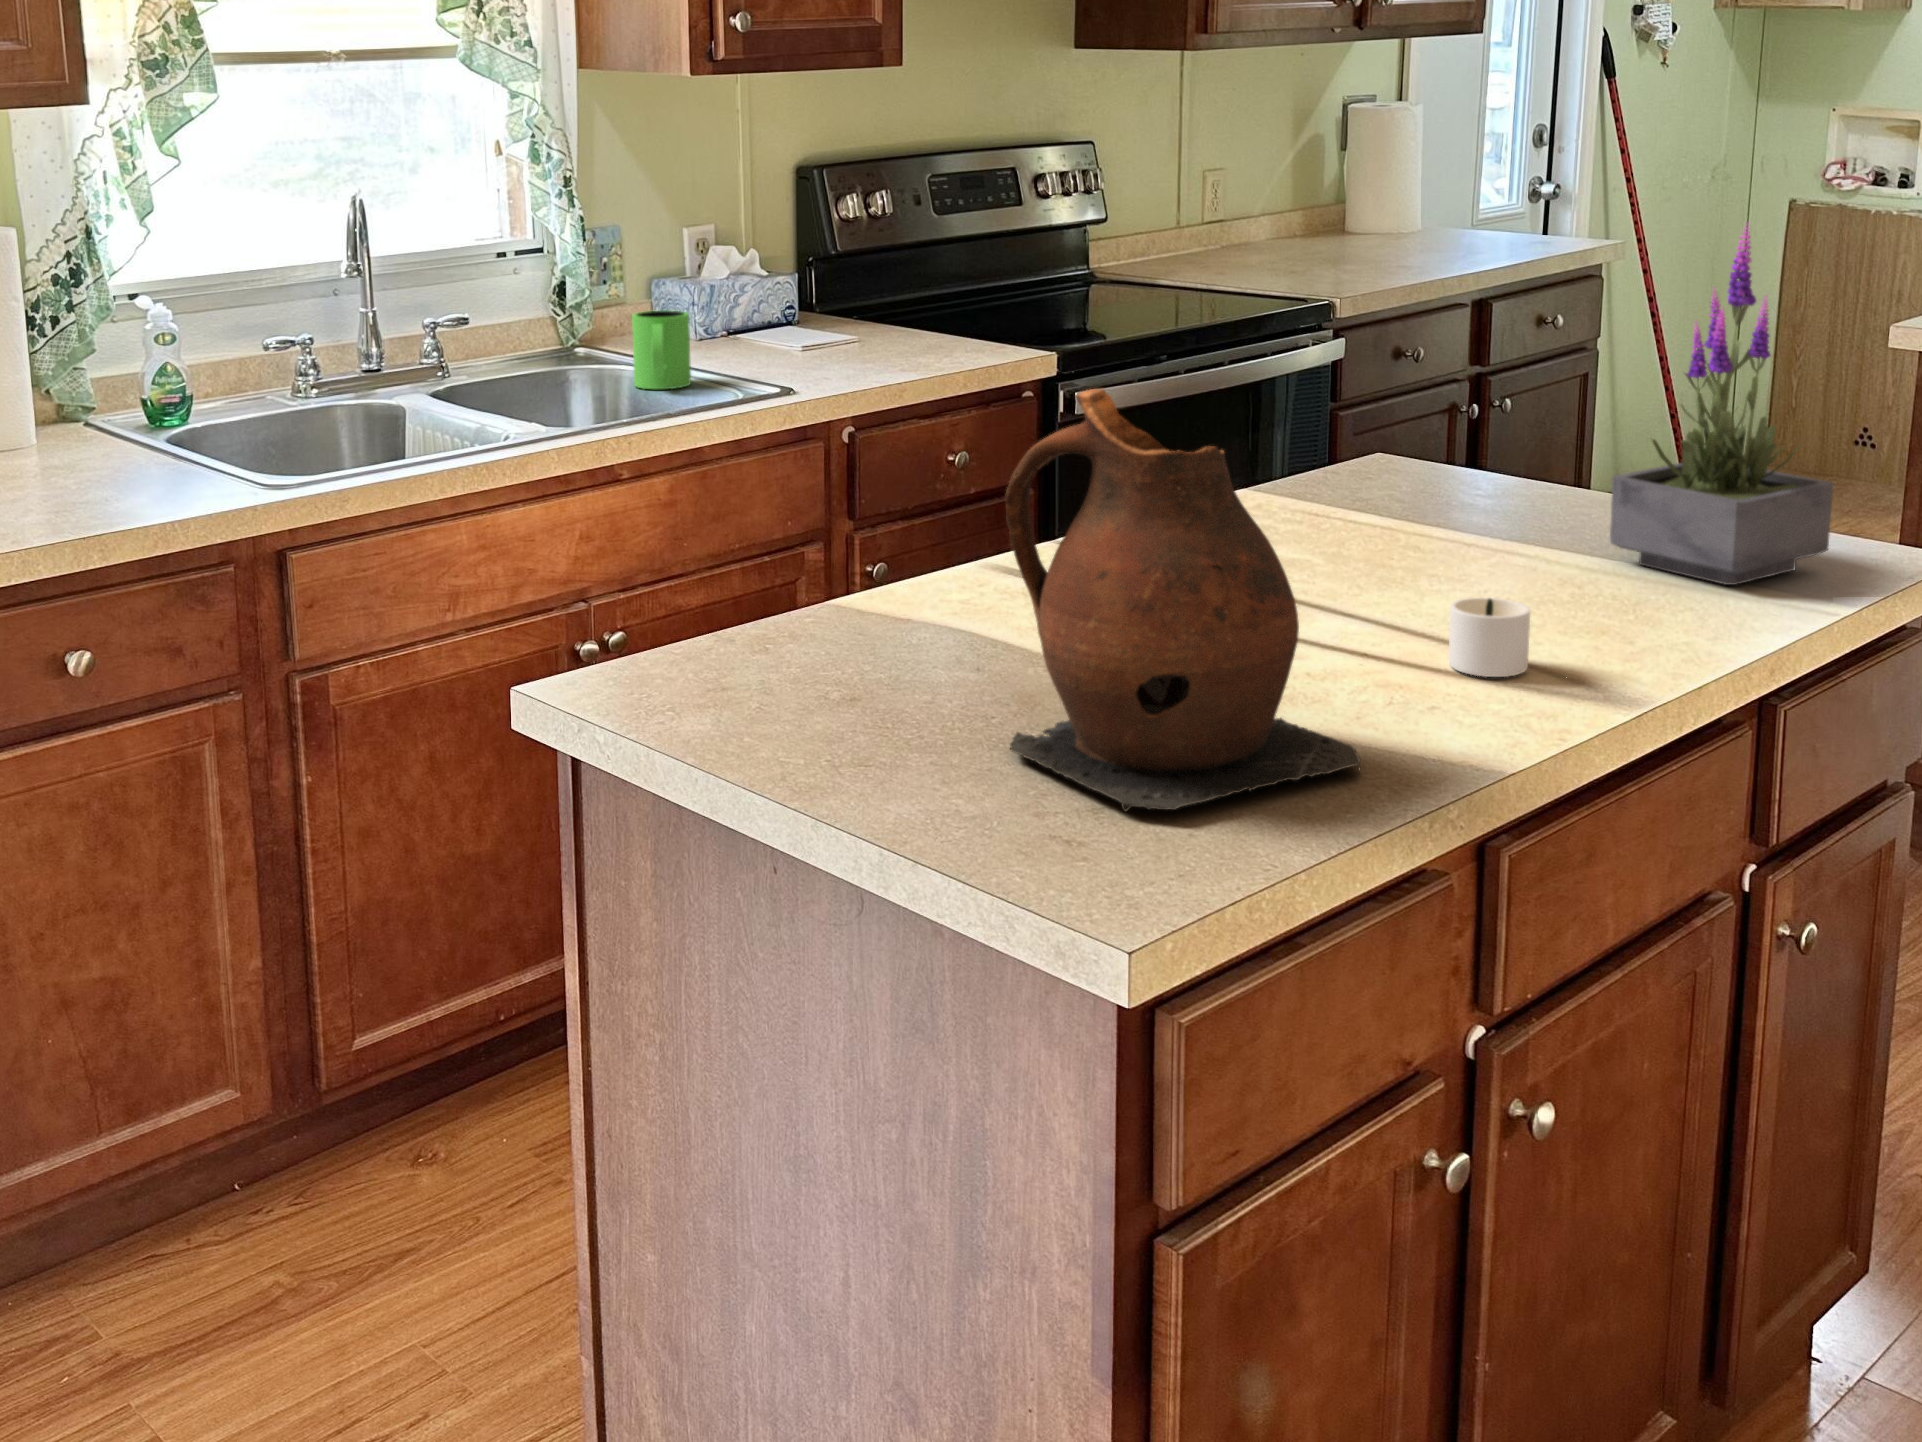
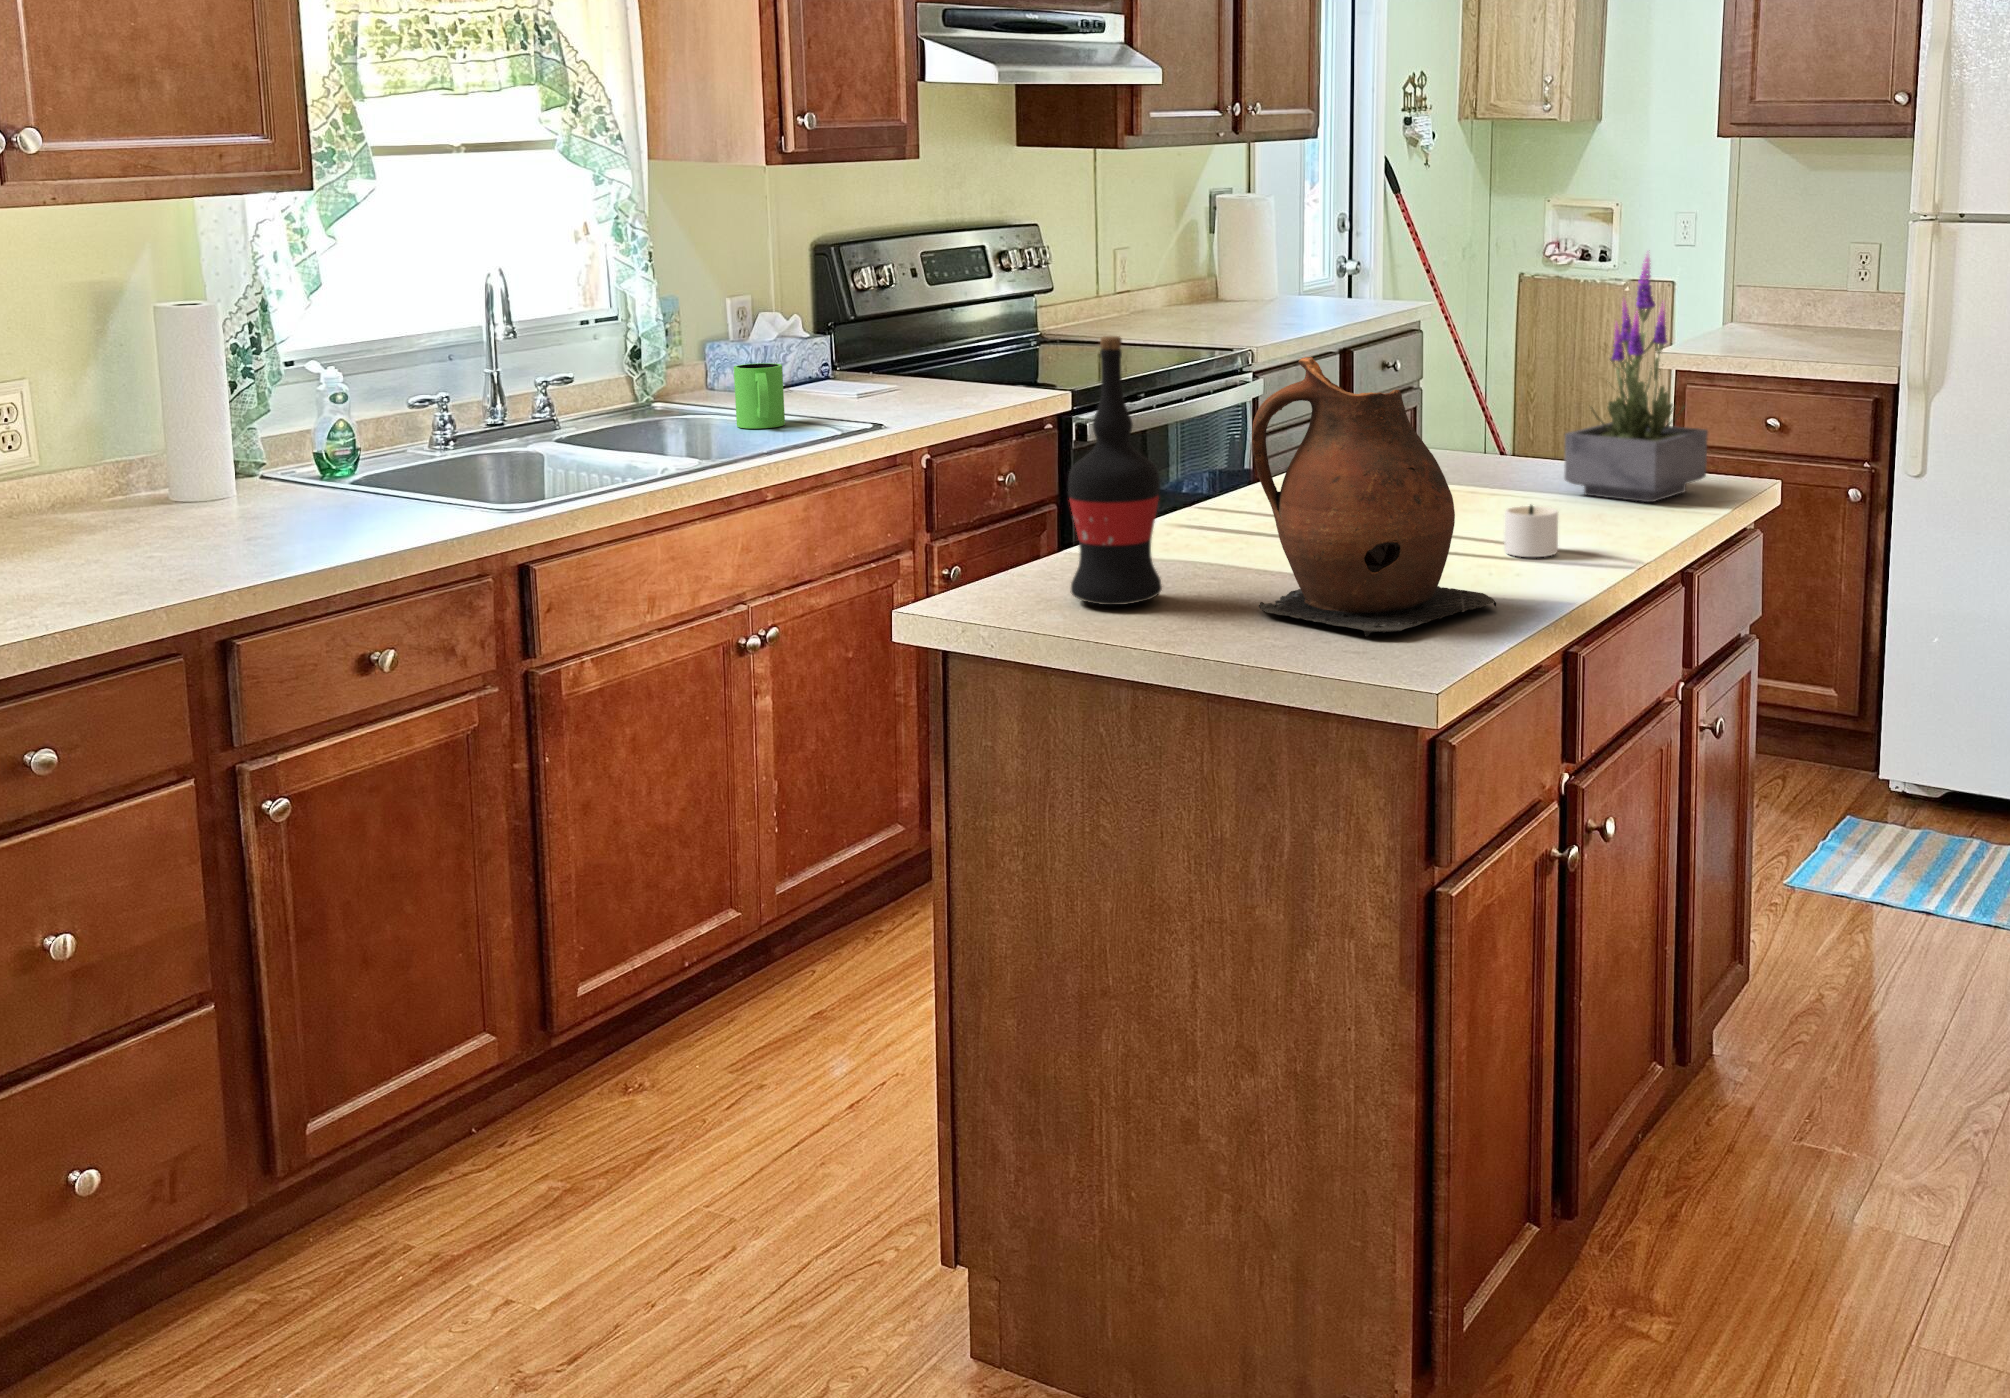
wine bottle: none [766,344,899,716] -> present [1068,336,1162,605]

